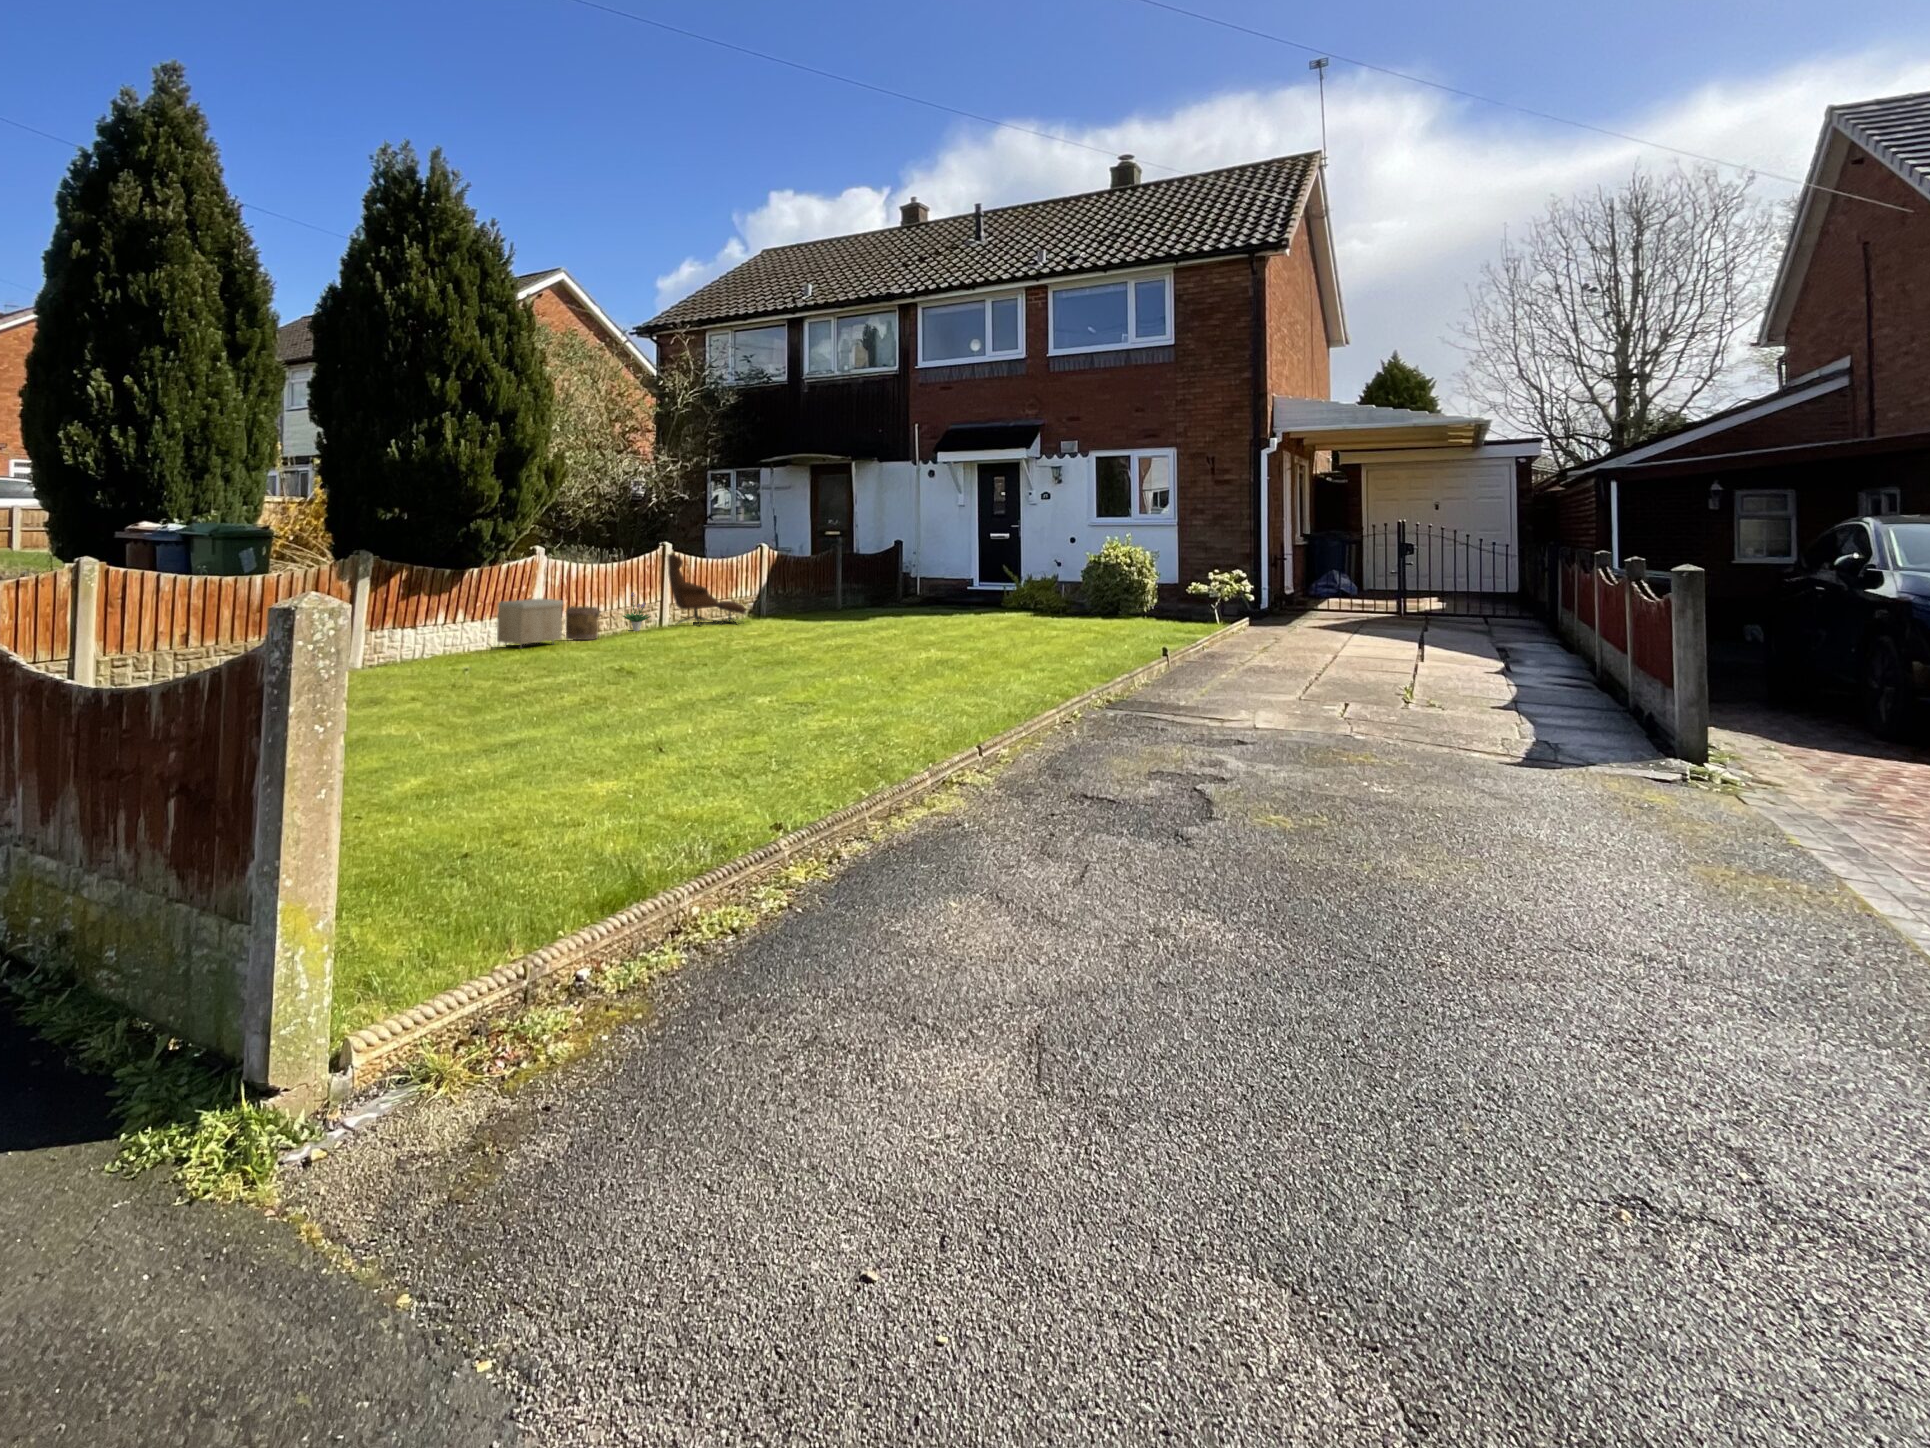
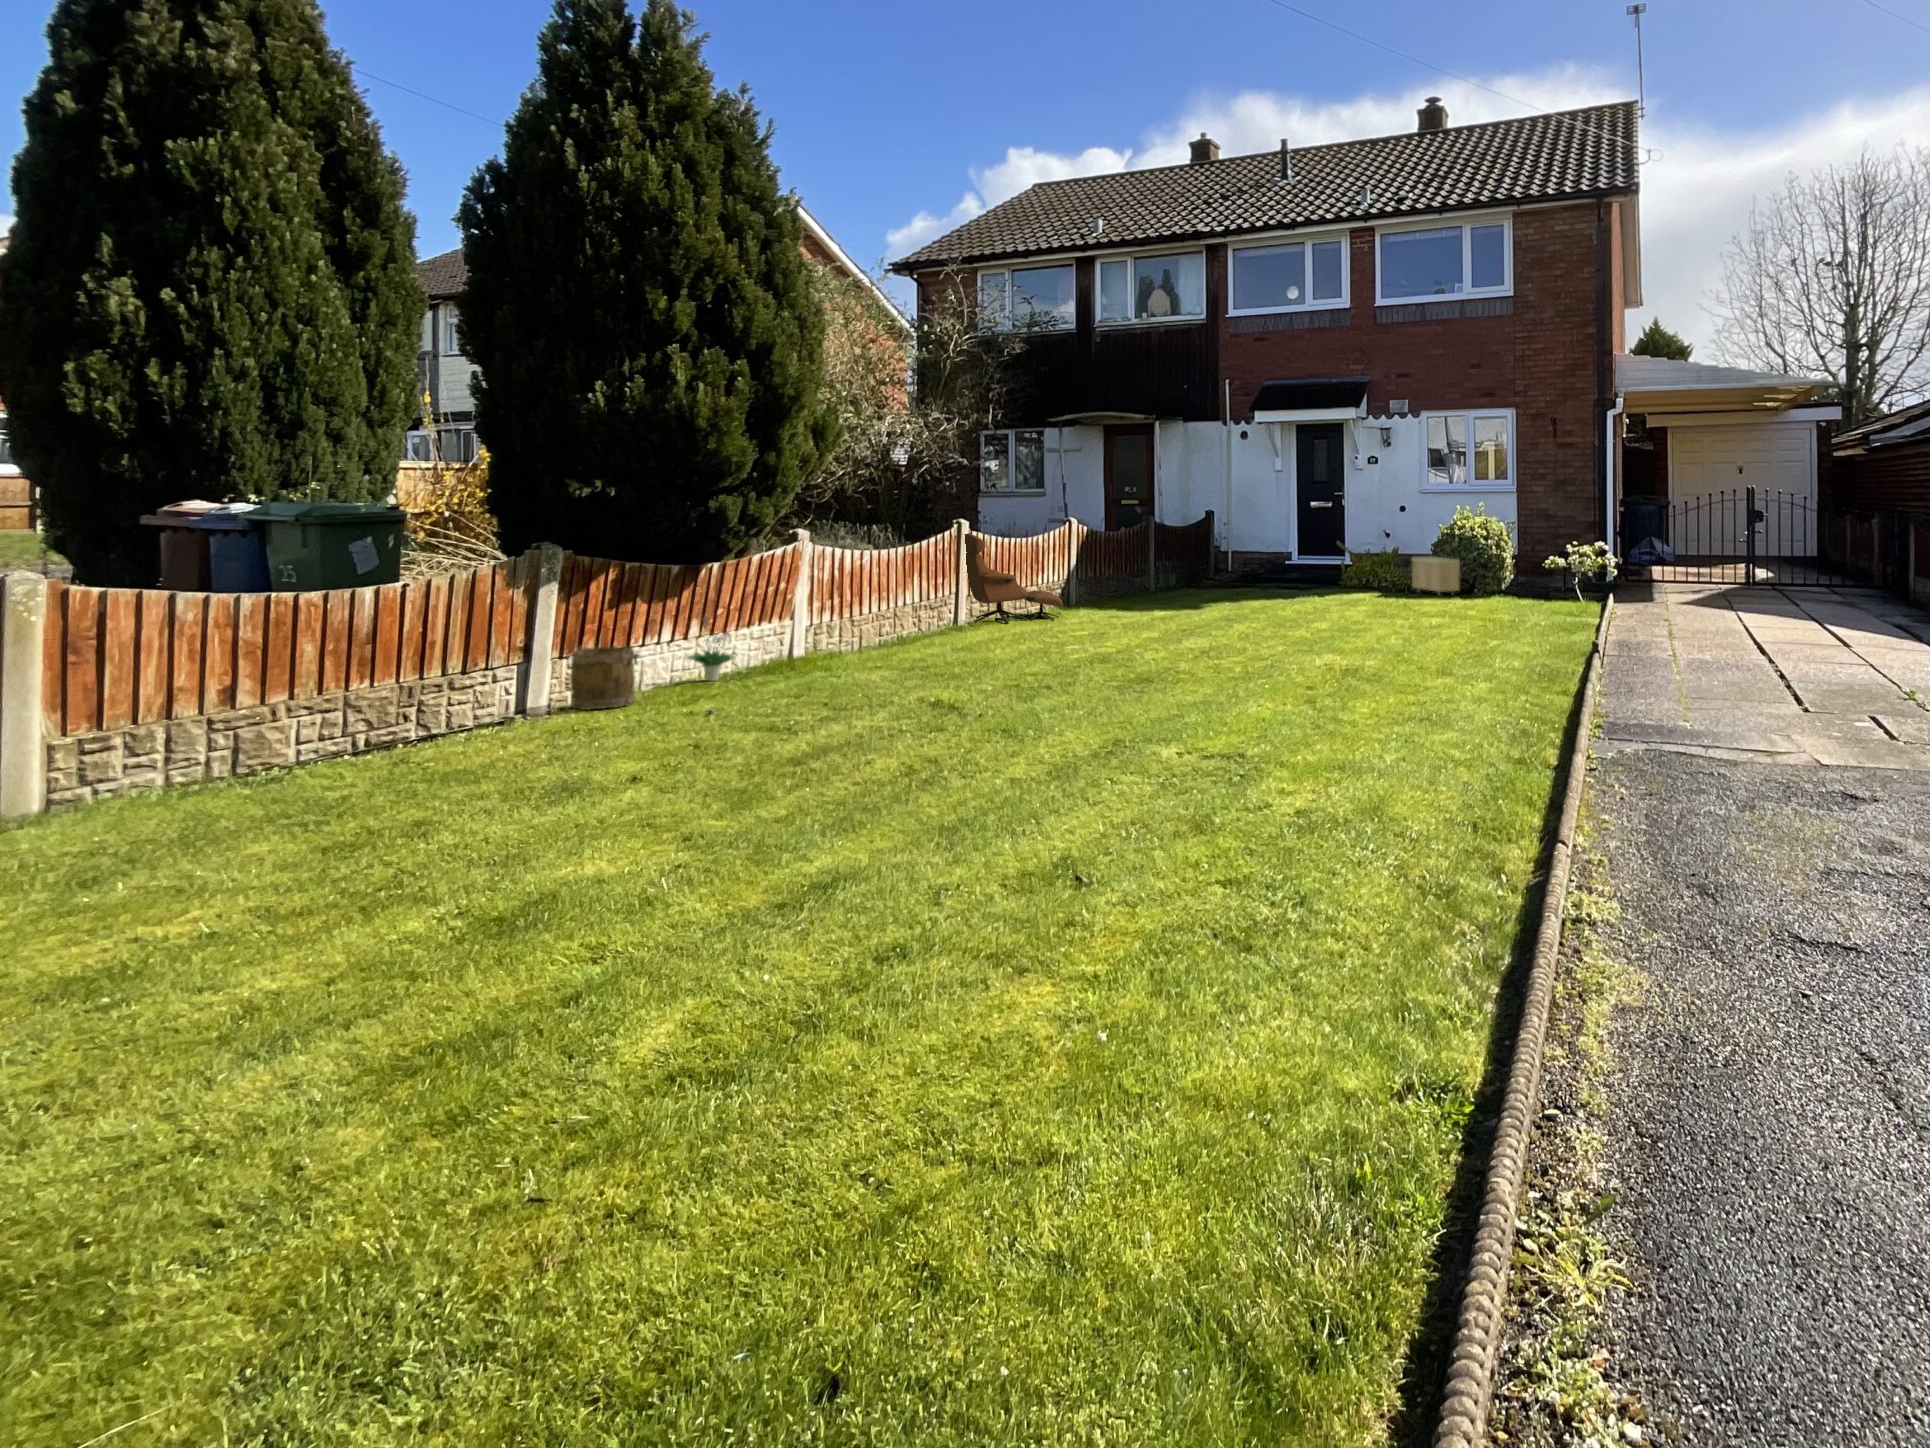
potted plant: present [623,592,651,631] -> present [688,617,733,681]
storage bench: present [497,599,563,647] -> present [1411,556,1460,593]
bucket: present [566,606,600,640] -> present [570,646,639,710]

